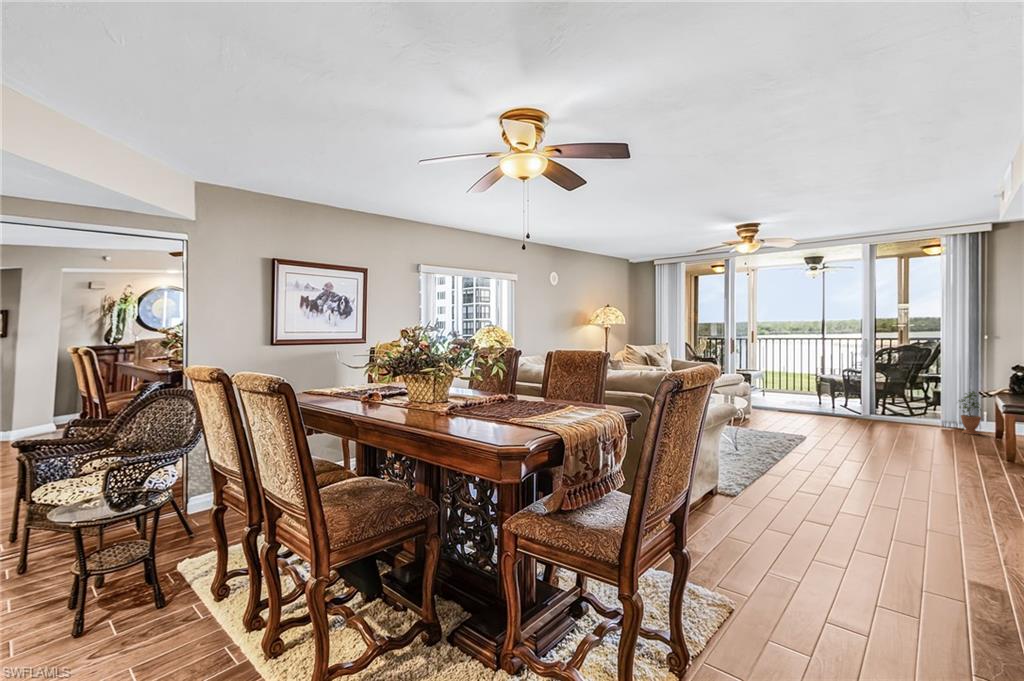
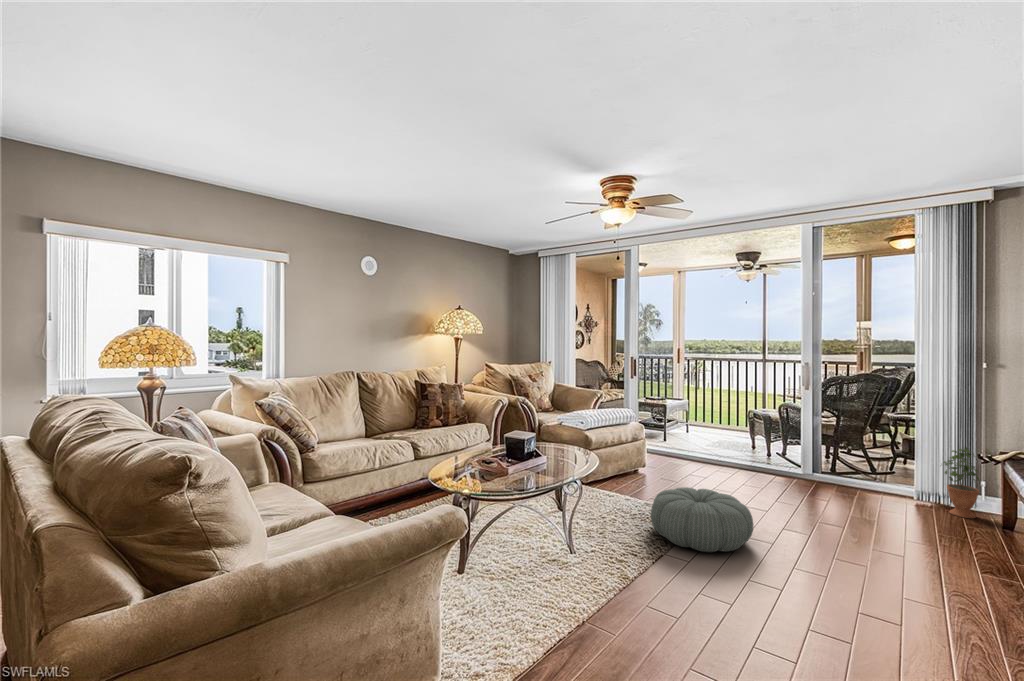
pouf: none [775,414,840,445] -> present [651,487,753,552]

